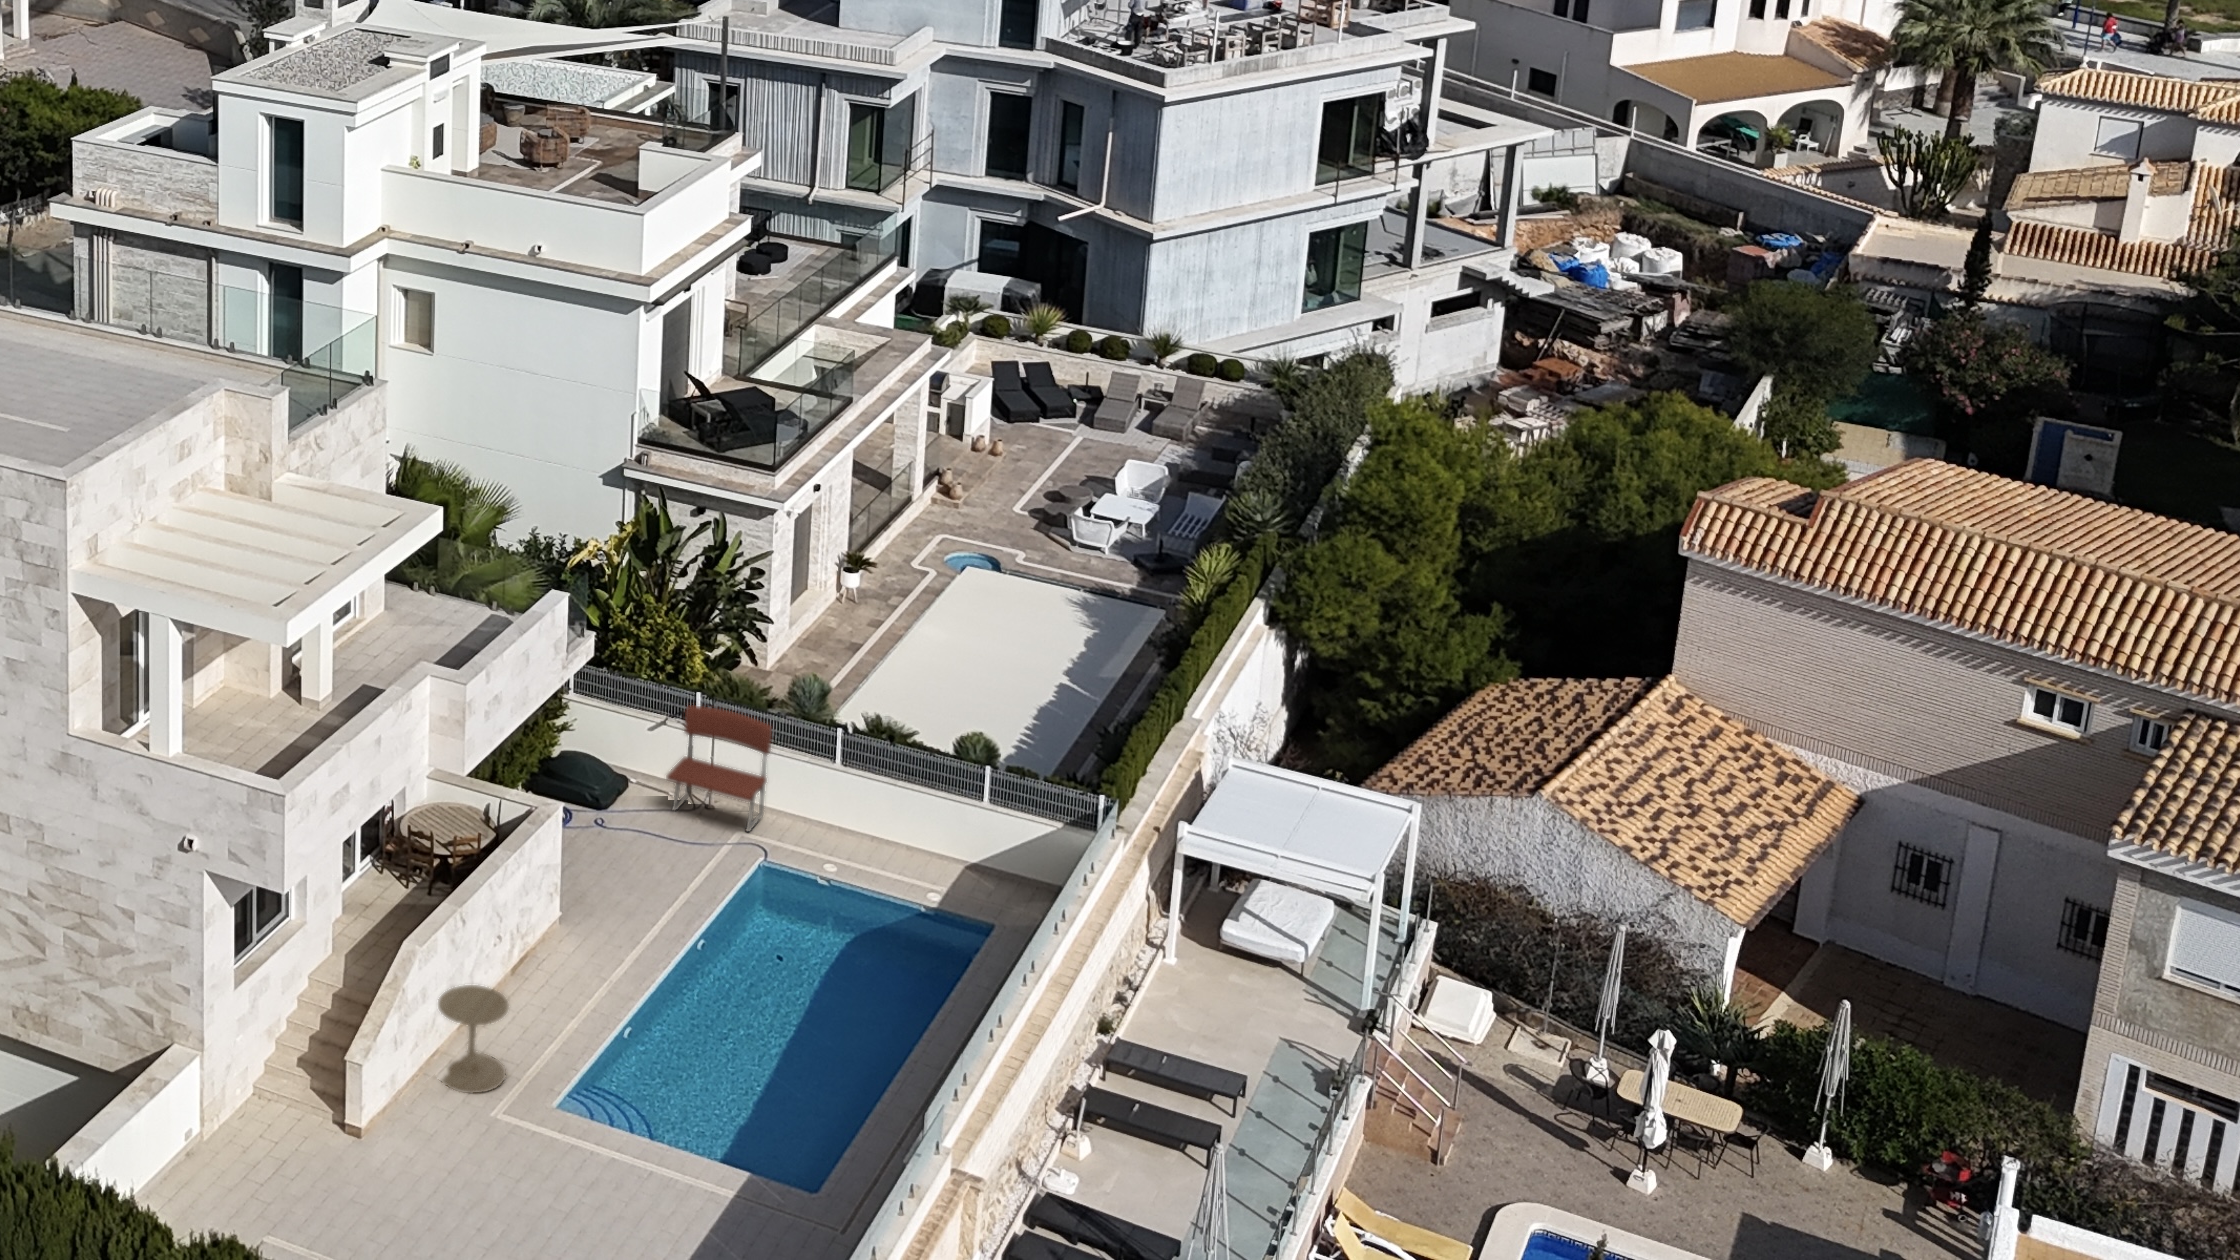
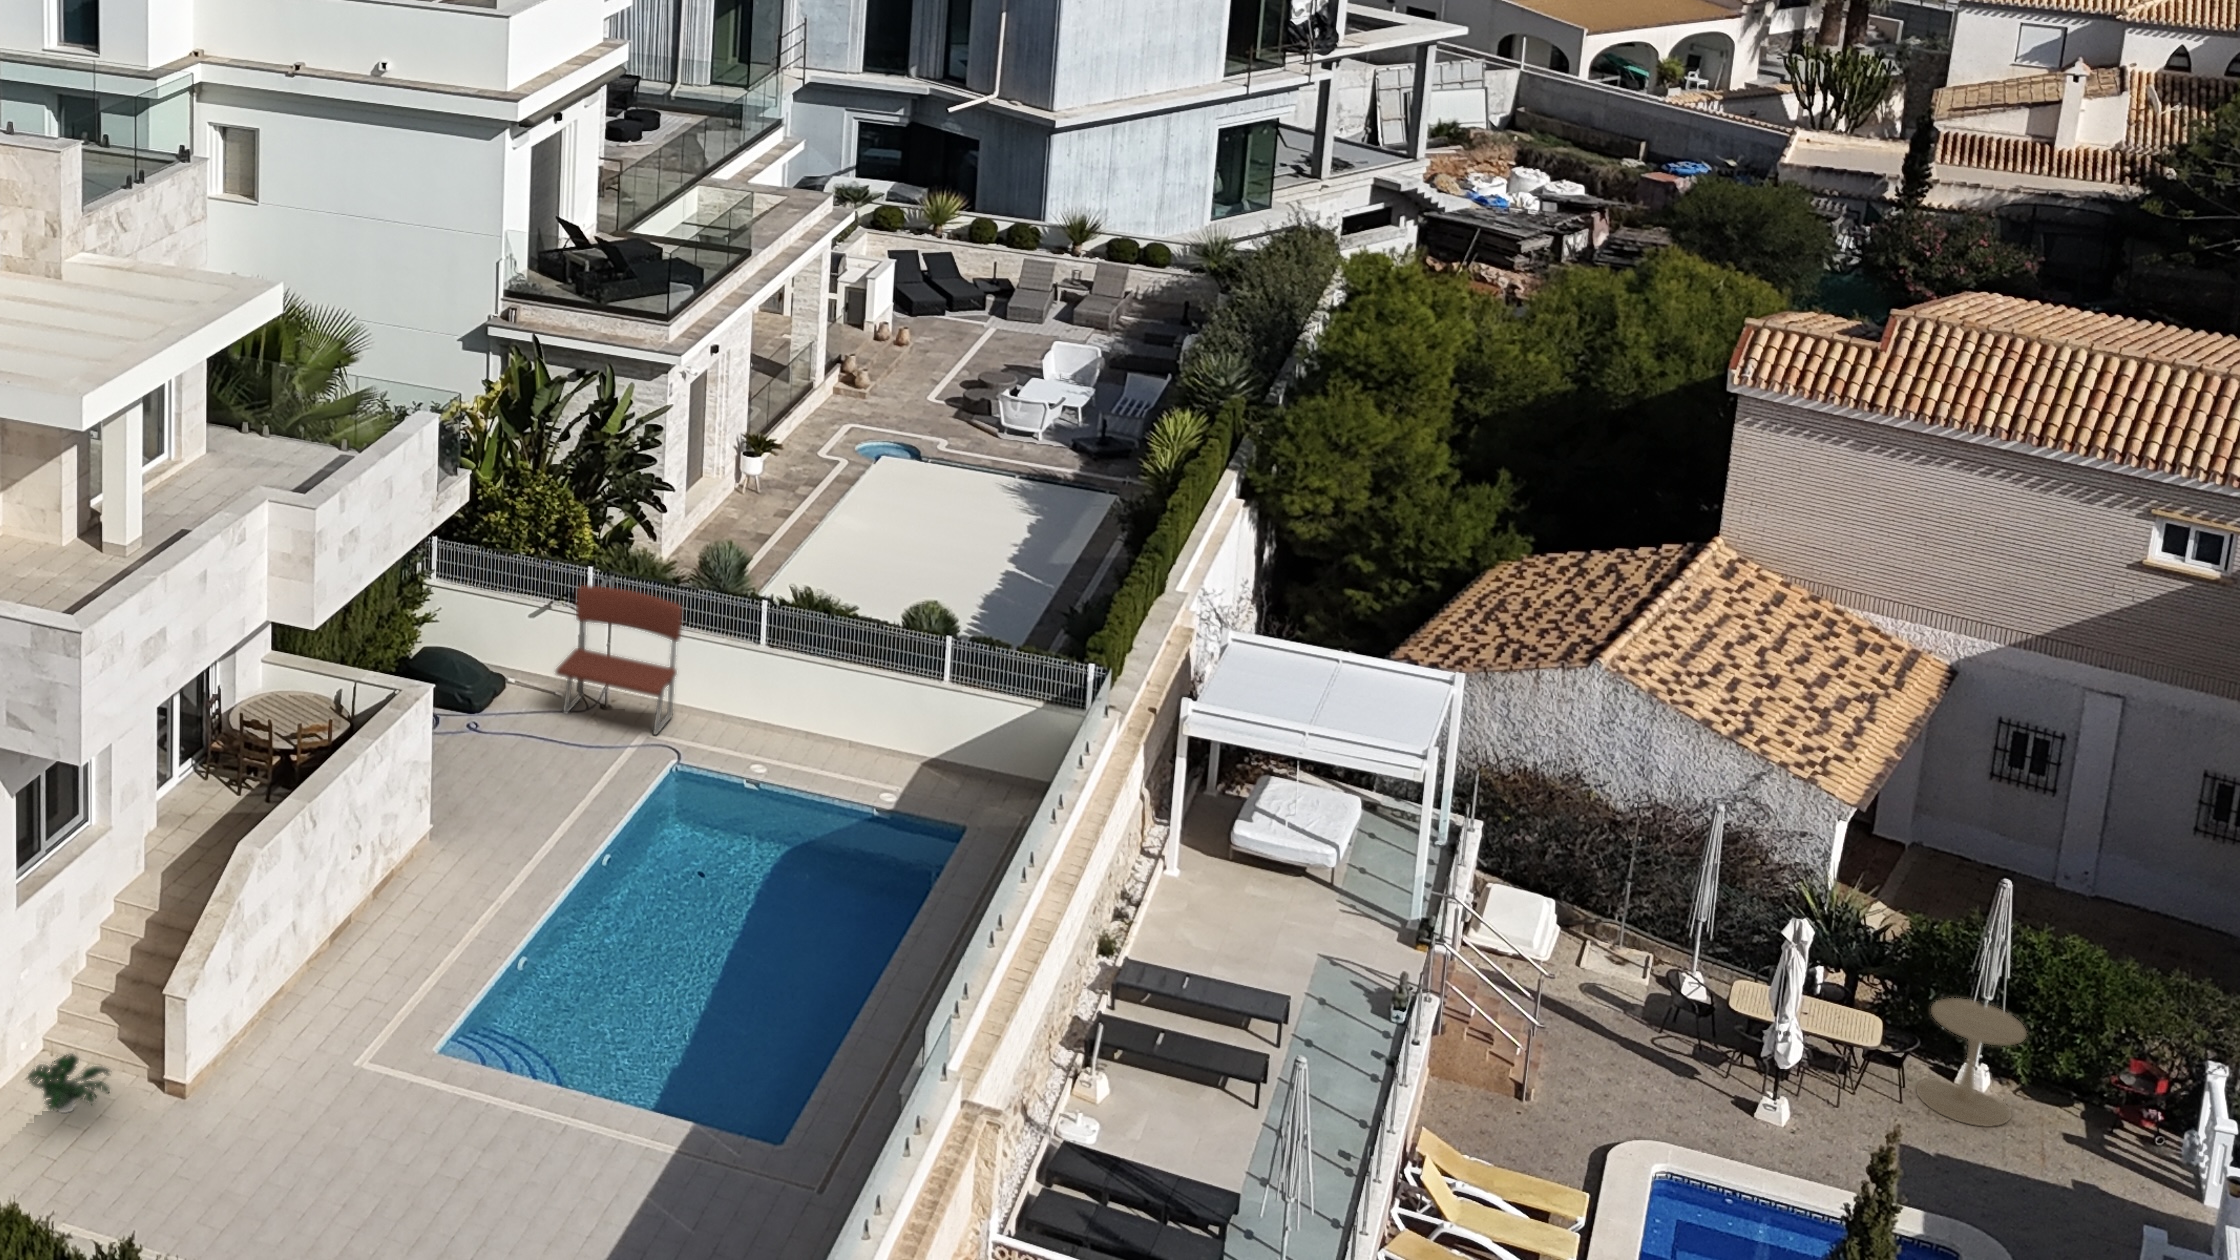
pedestal table: present [438,985,509,1093] -> present [1916,998,2026,1127]
potted plant: none [239,1094,303,1141] -> present [28,1054,110,1113]

